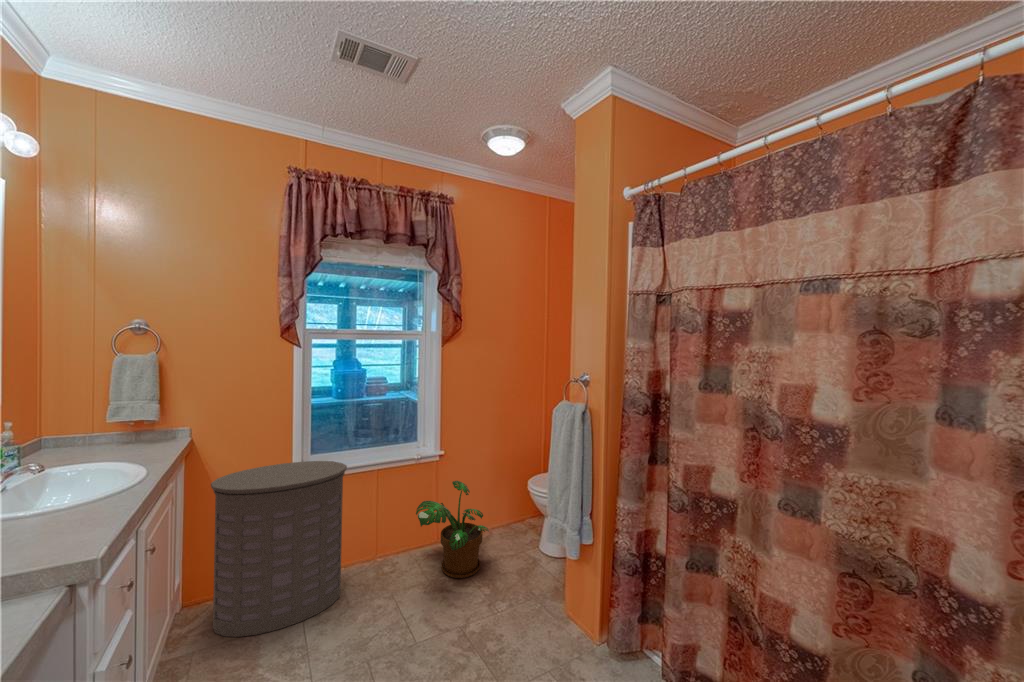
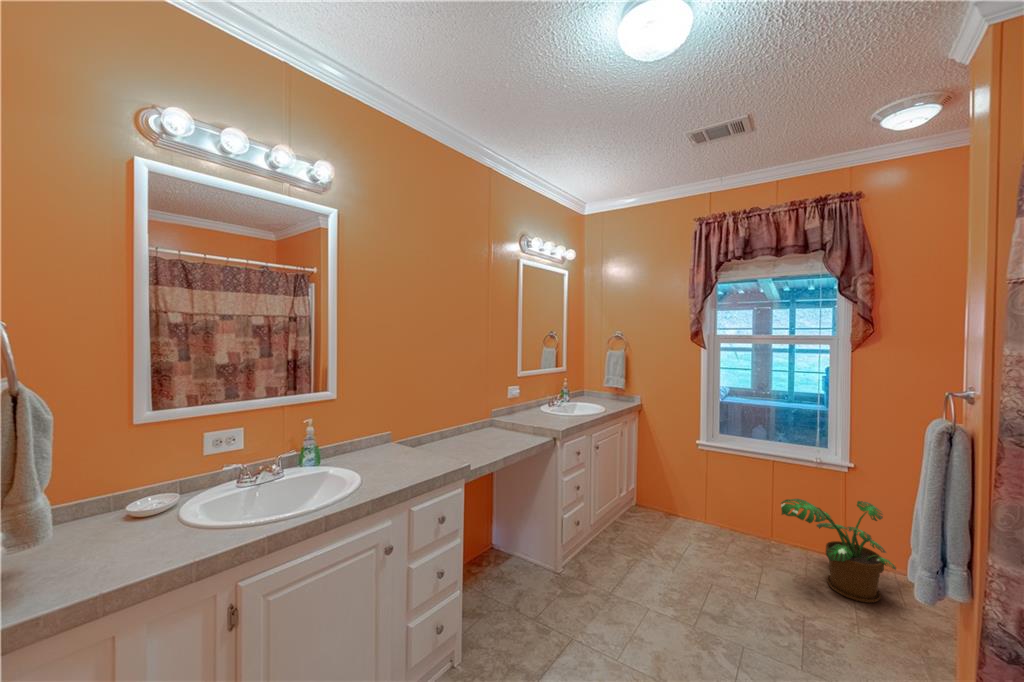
laundry hamper: present [211,461,347,637] -> none [645,430,732,547]

